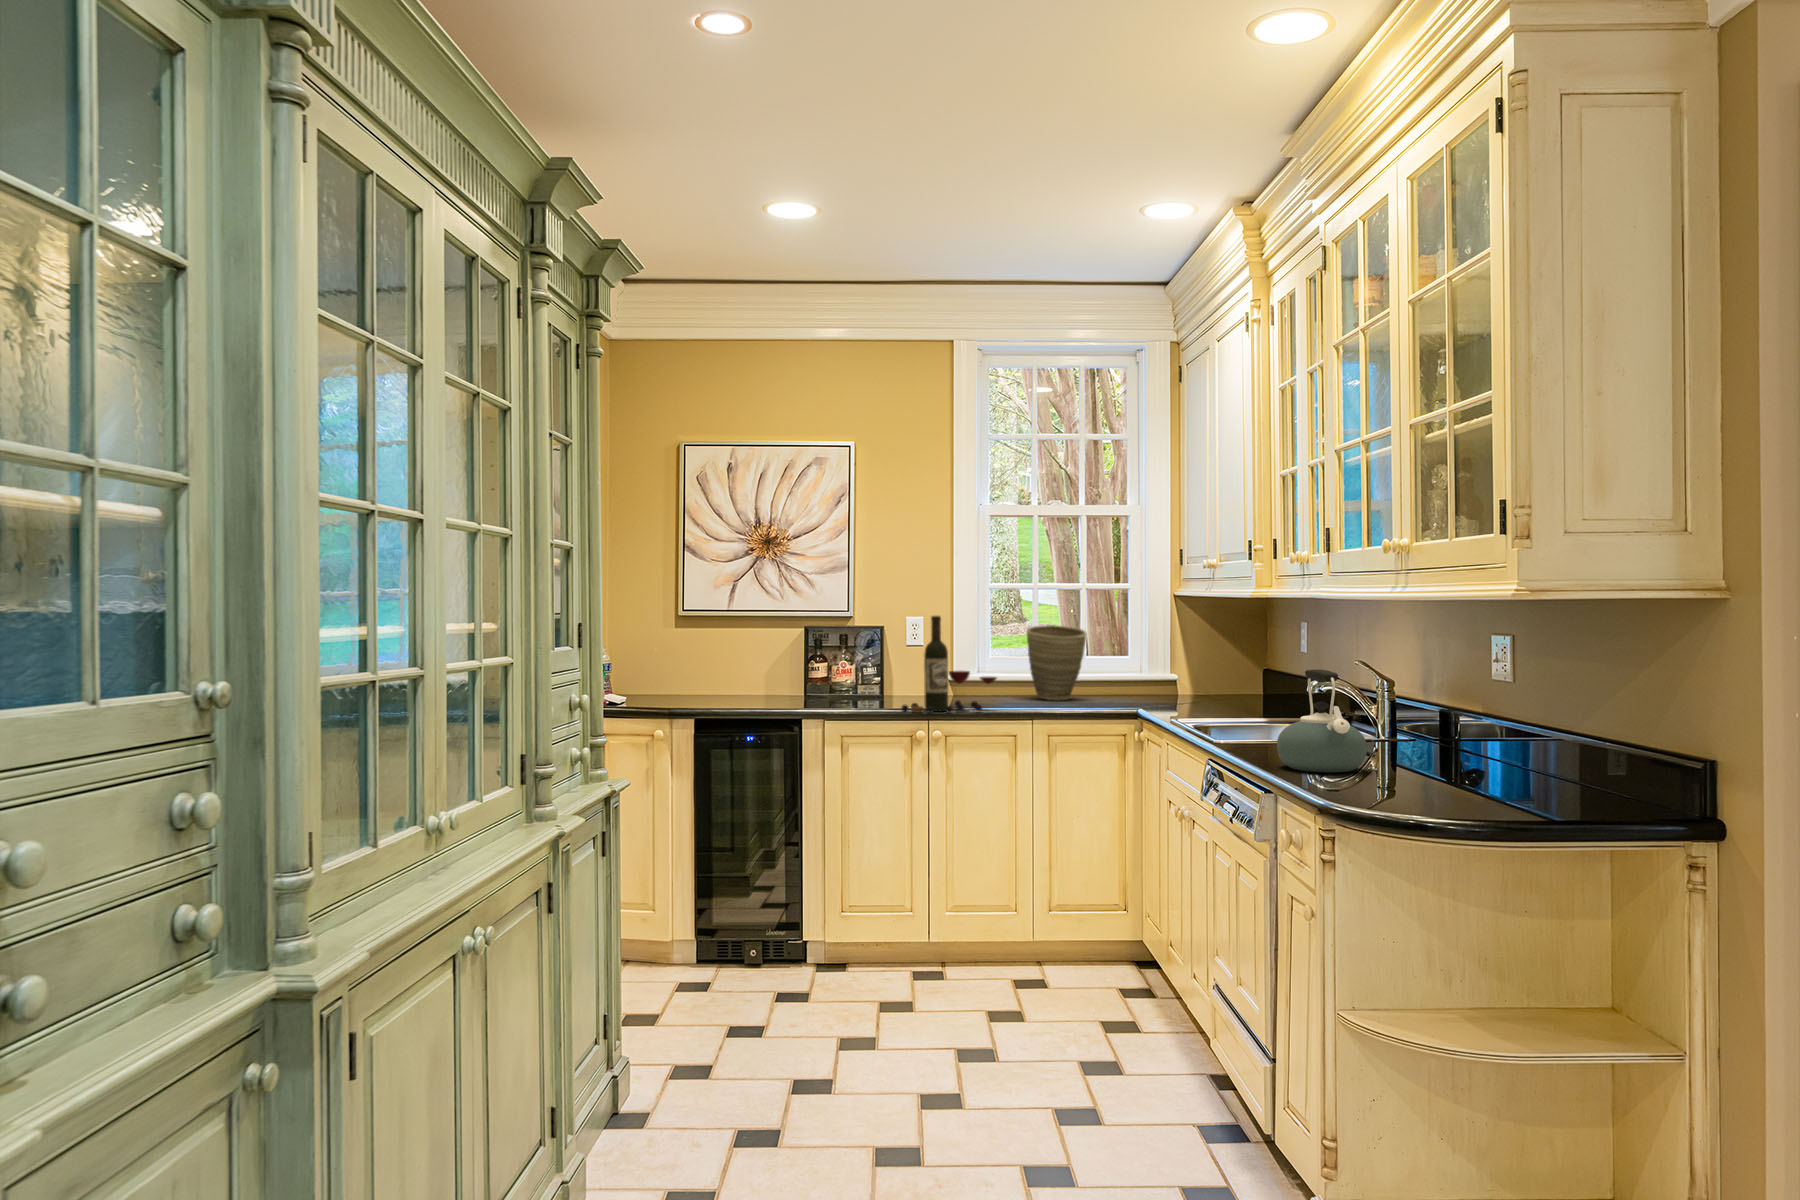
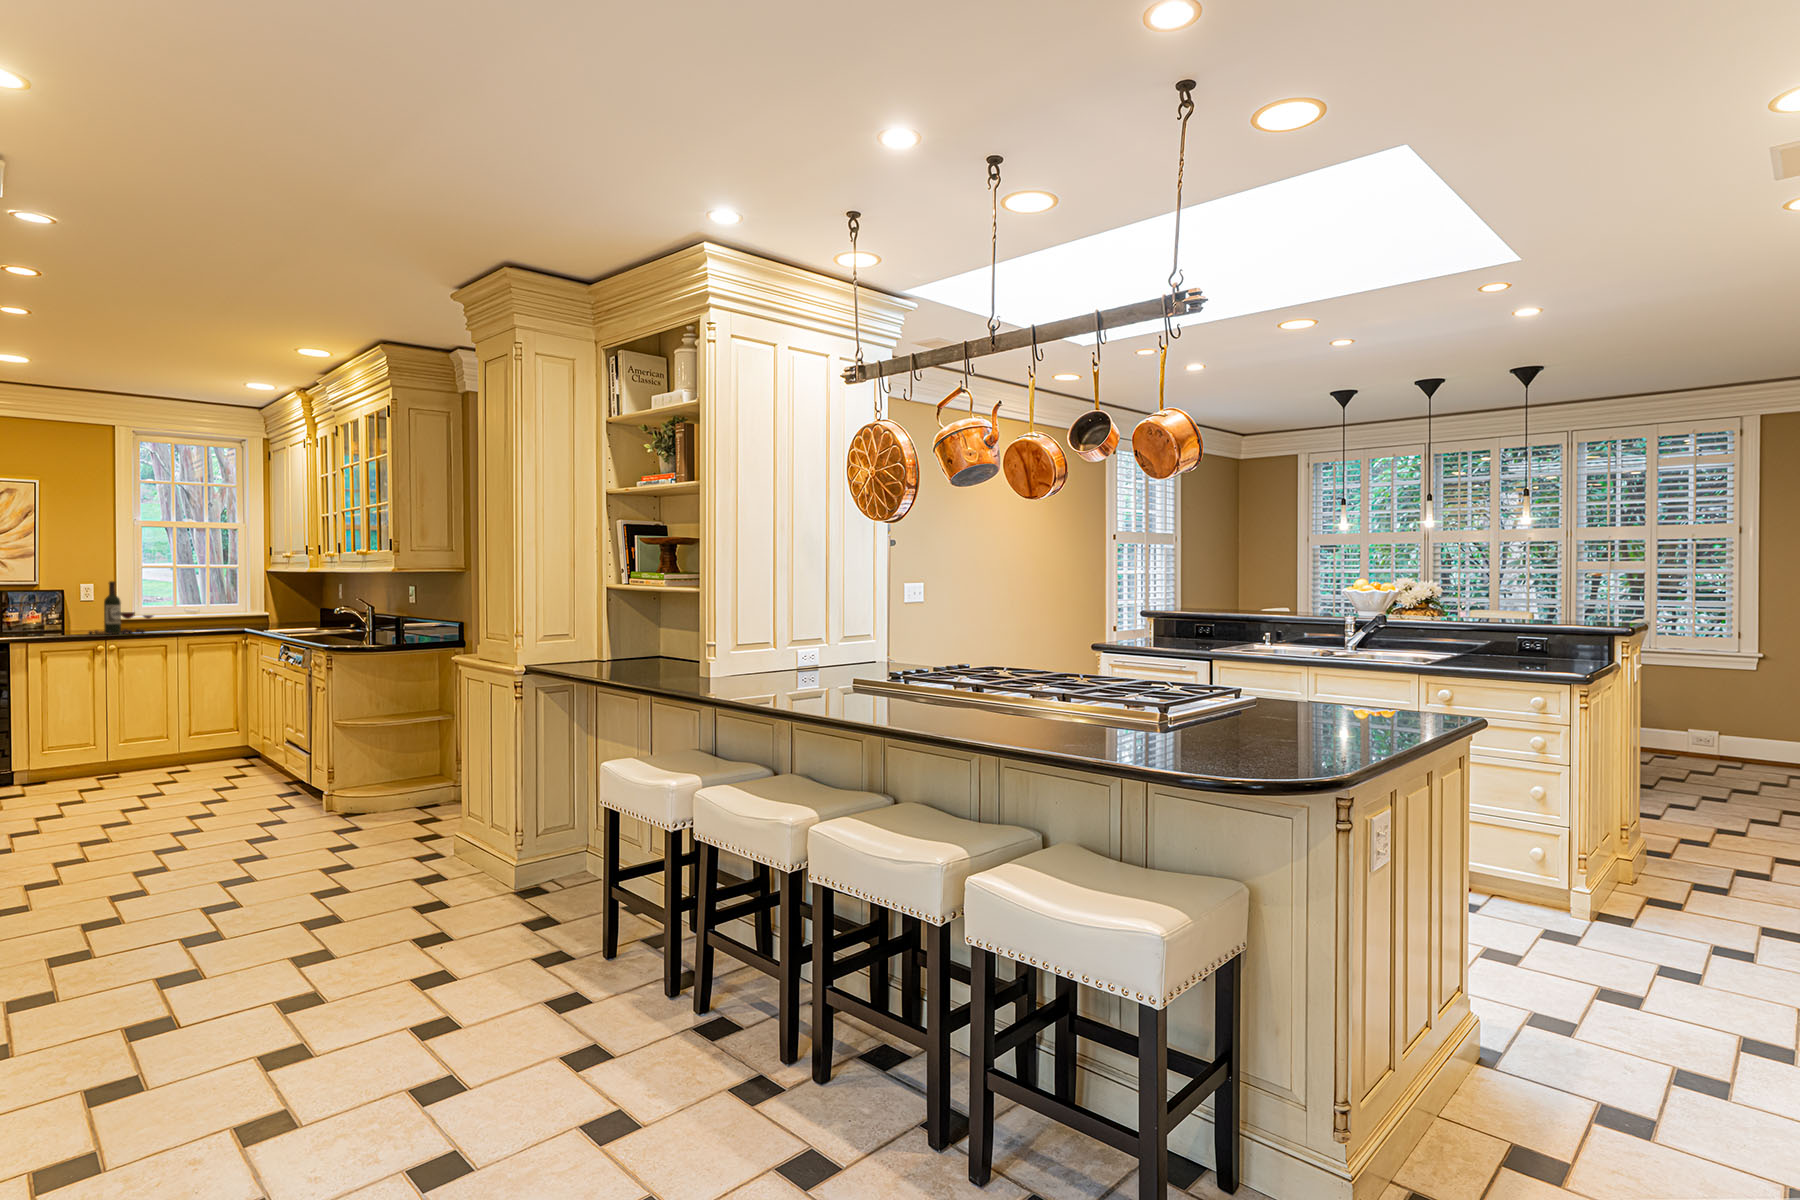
vase: present [1027,625,1086,700] -> none [169,588,210,630]
kettle: present [1277,669,1367,772] -> none [314,601,353,640]

